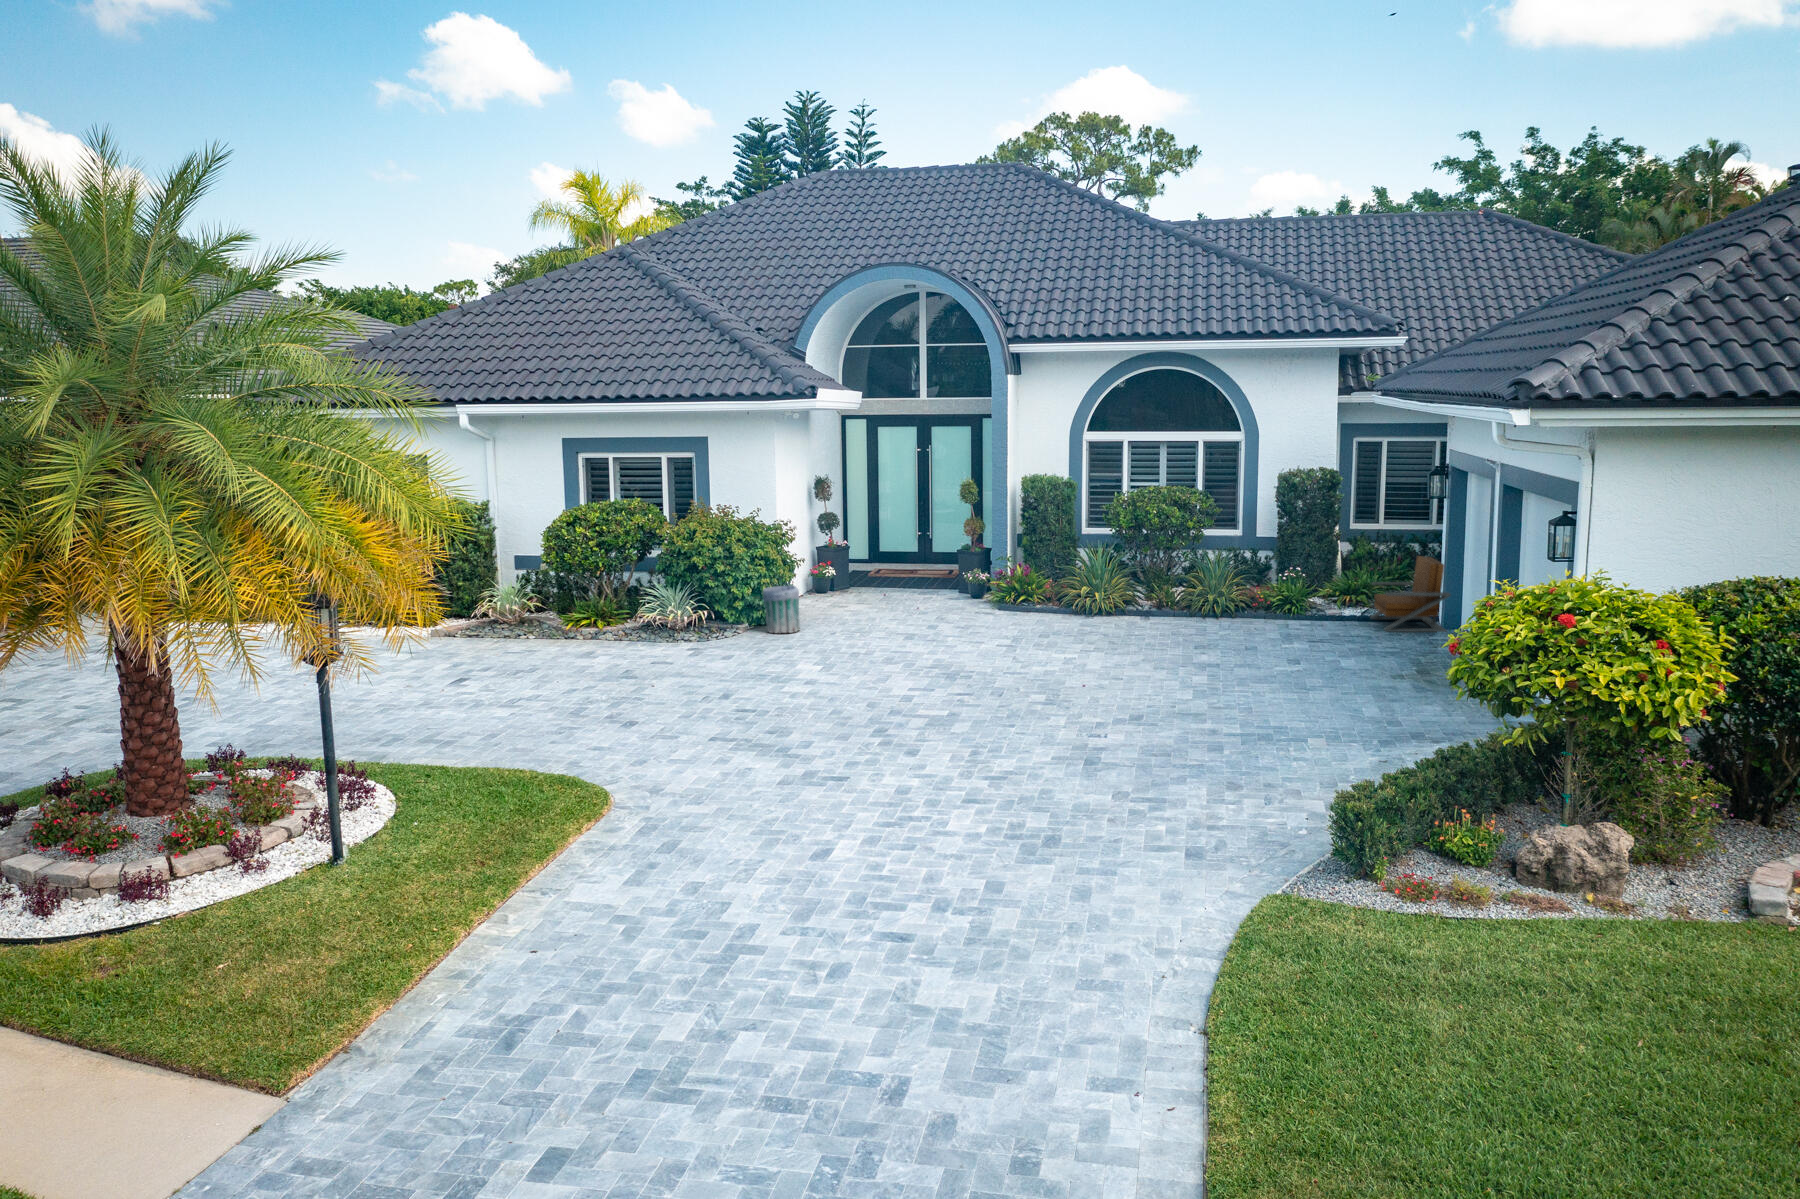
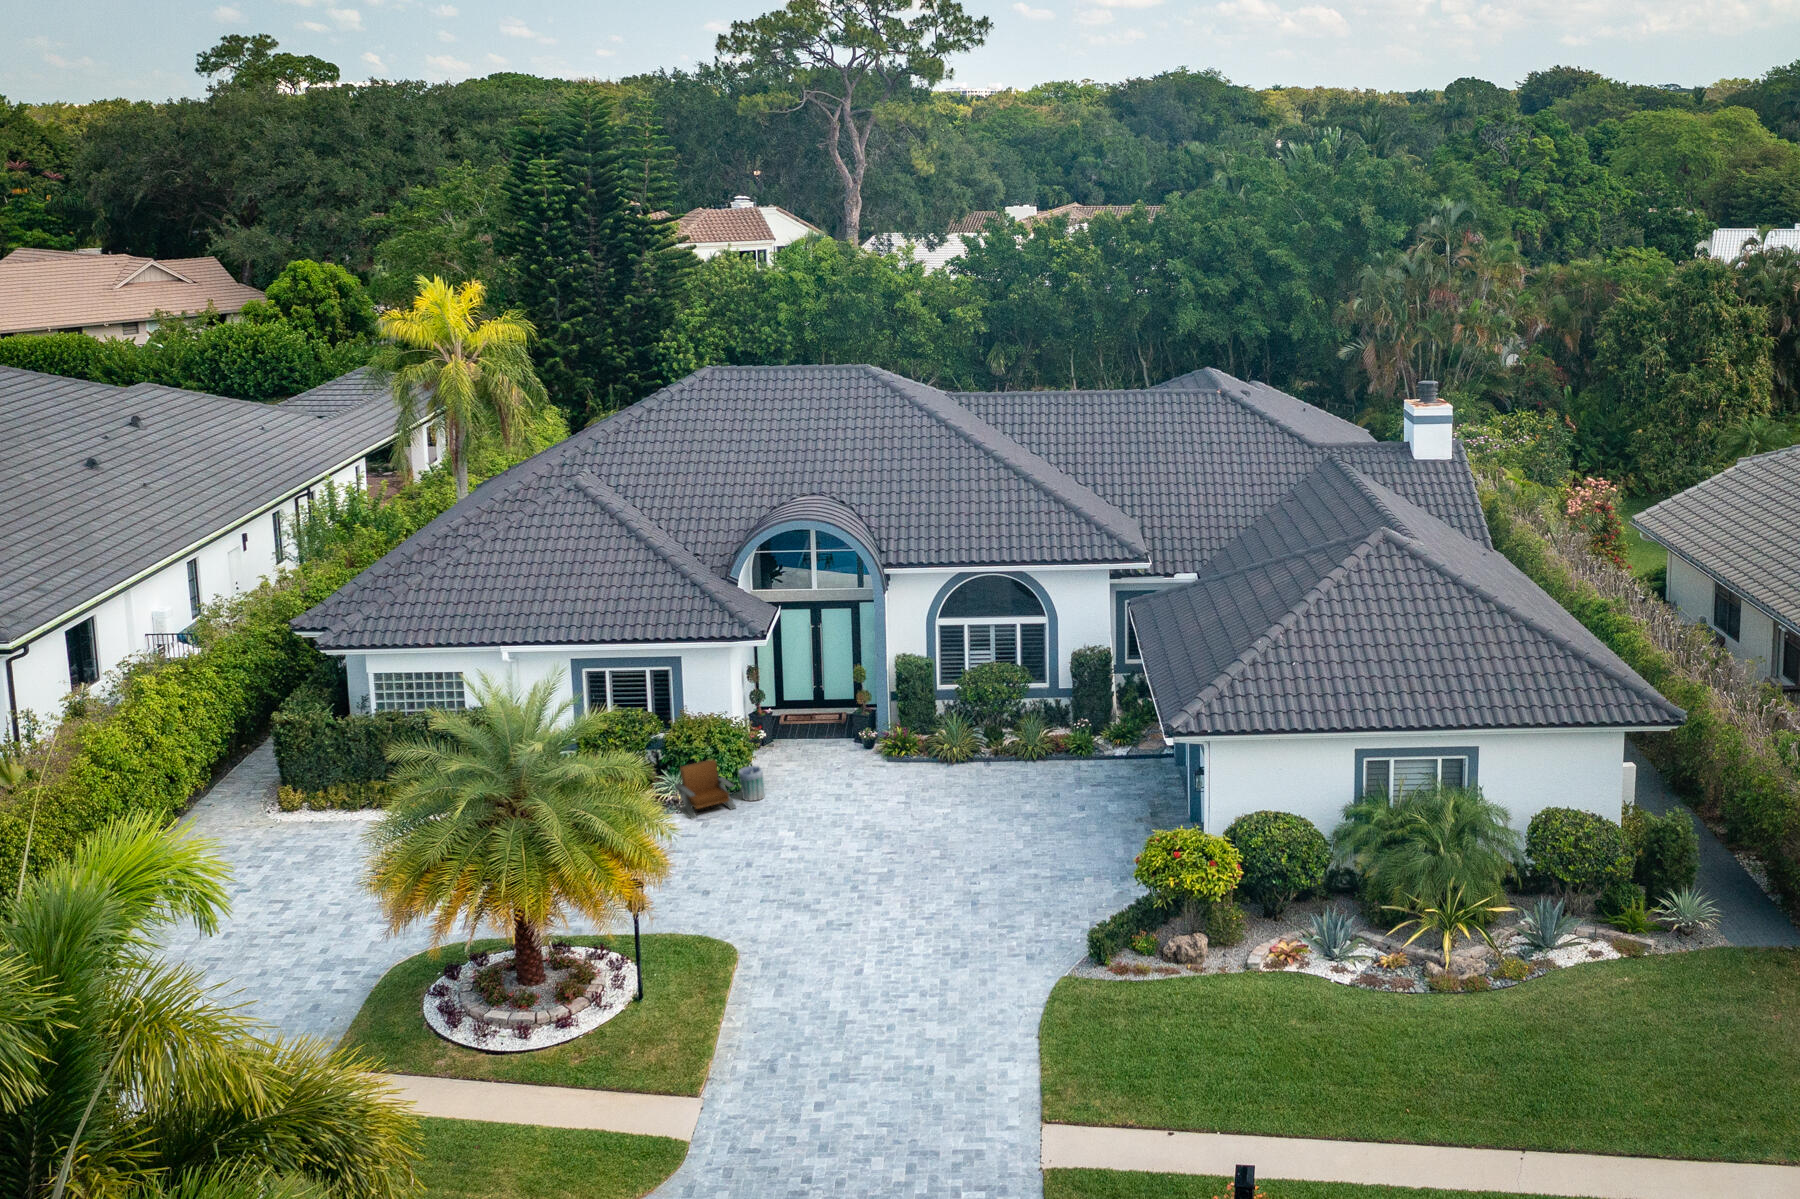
lounge chair: present [1370,556,1451,632] -> present [675,760,736,819]

